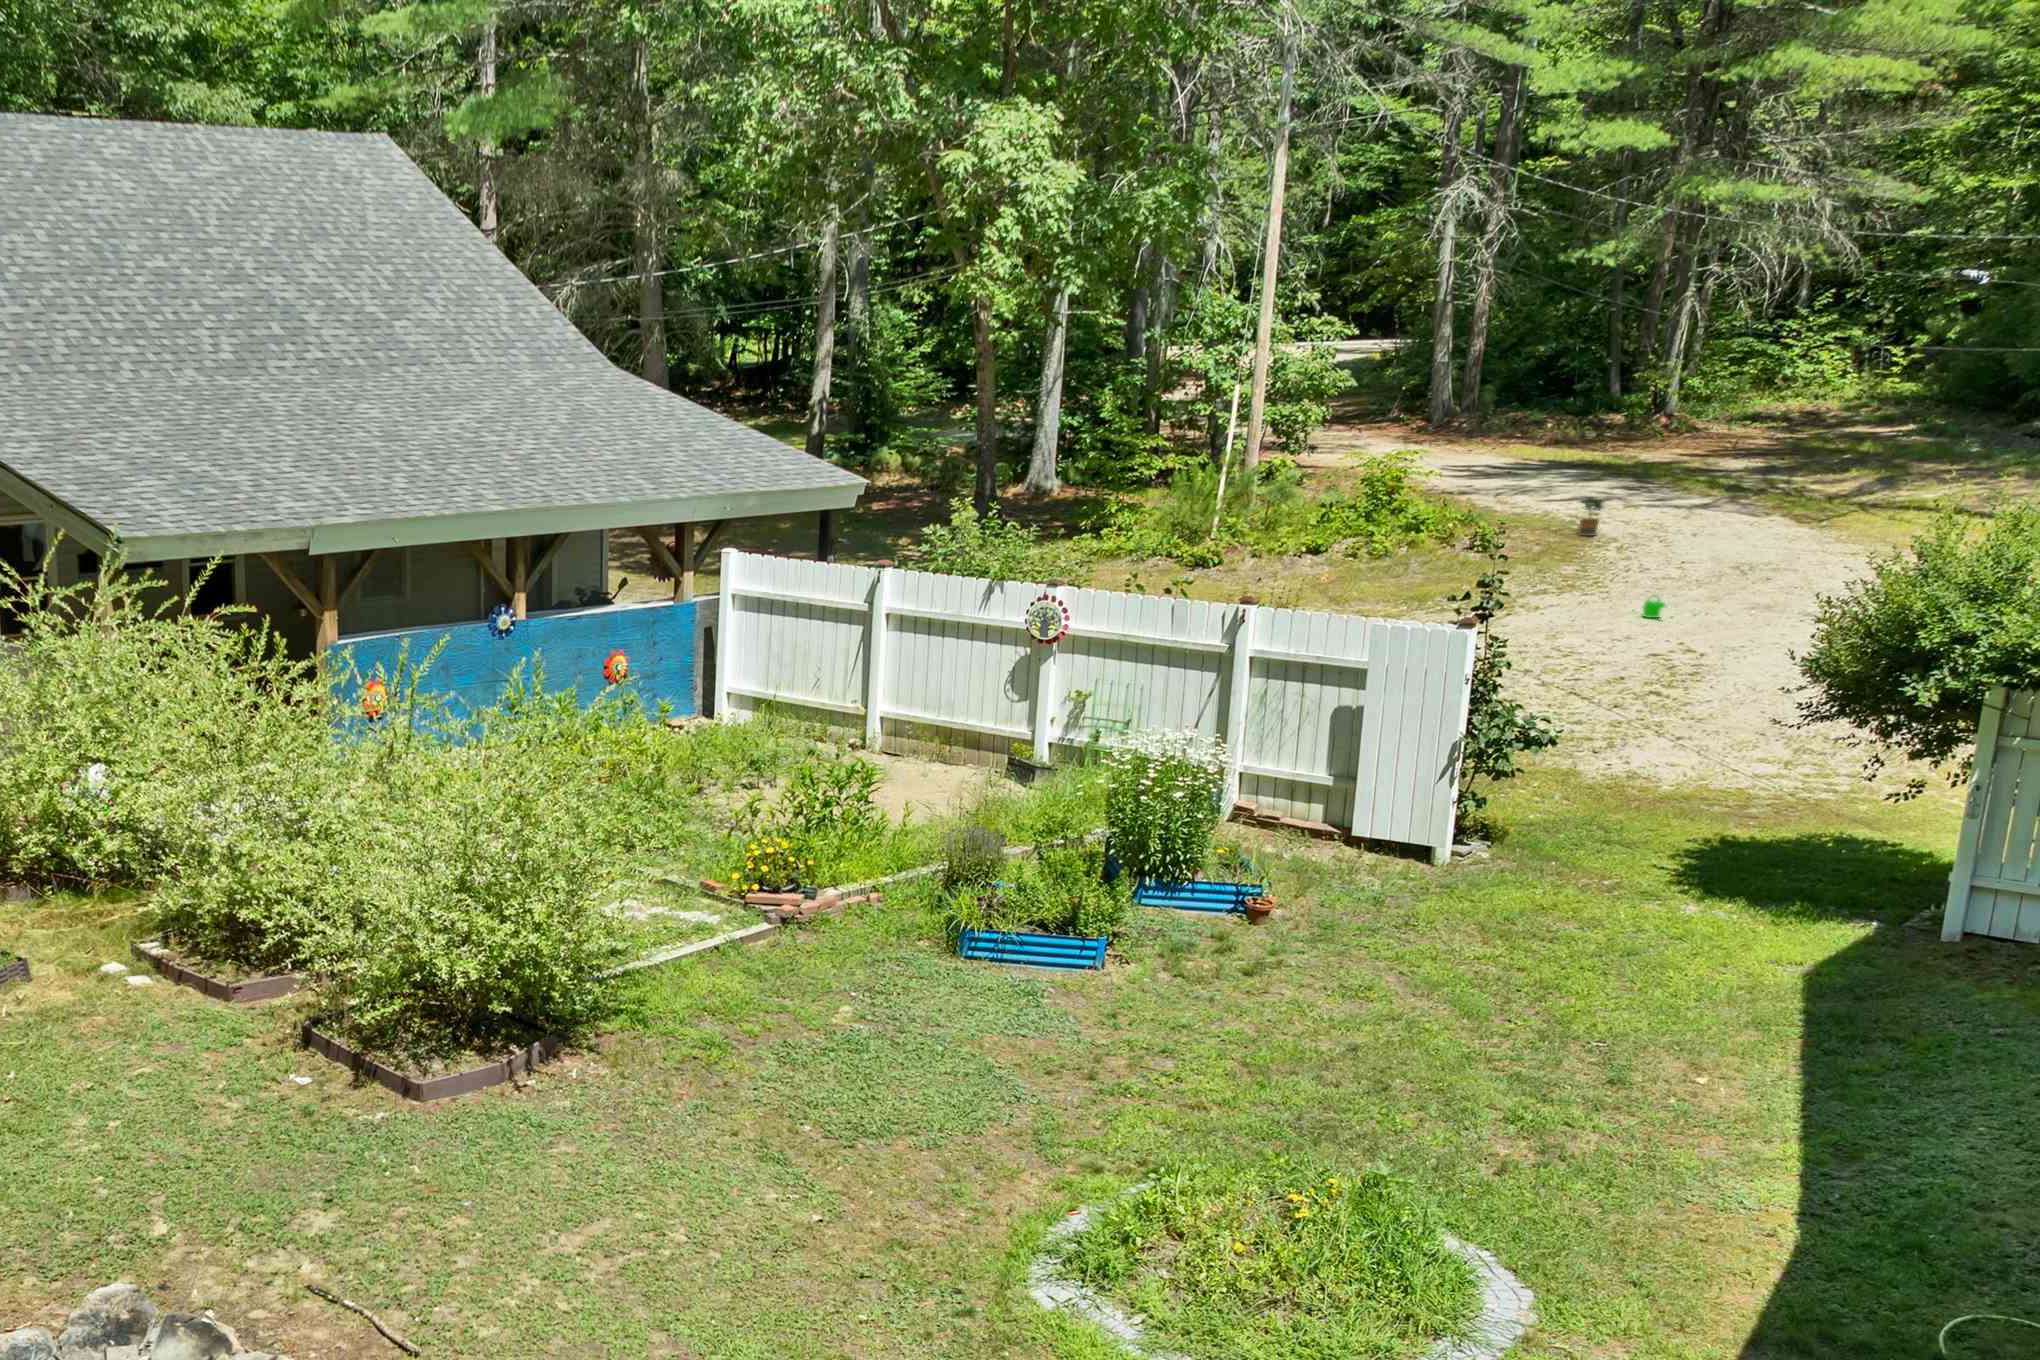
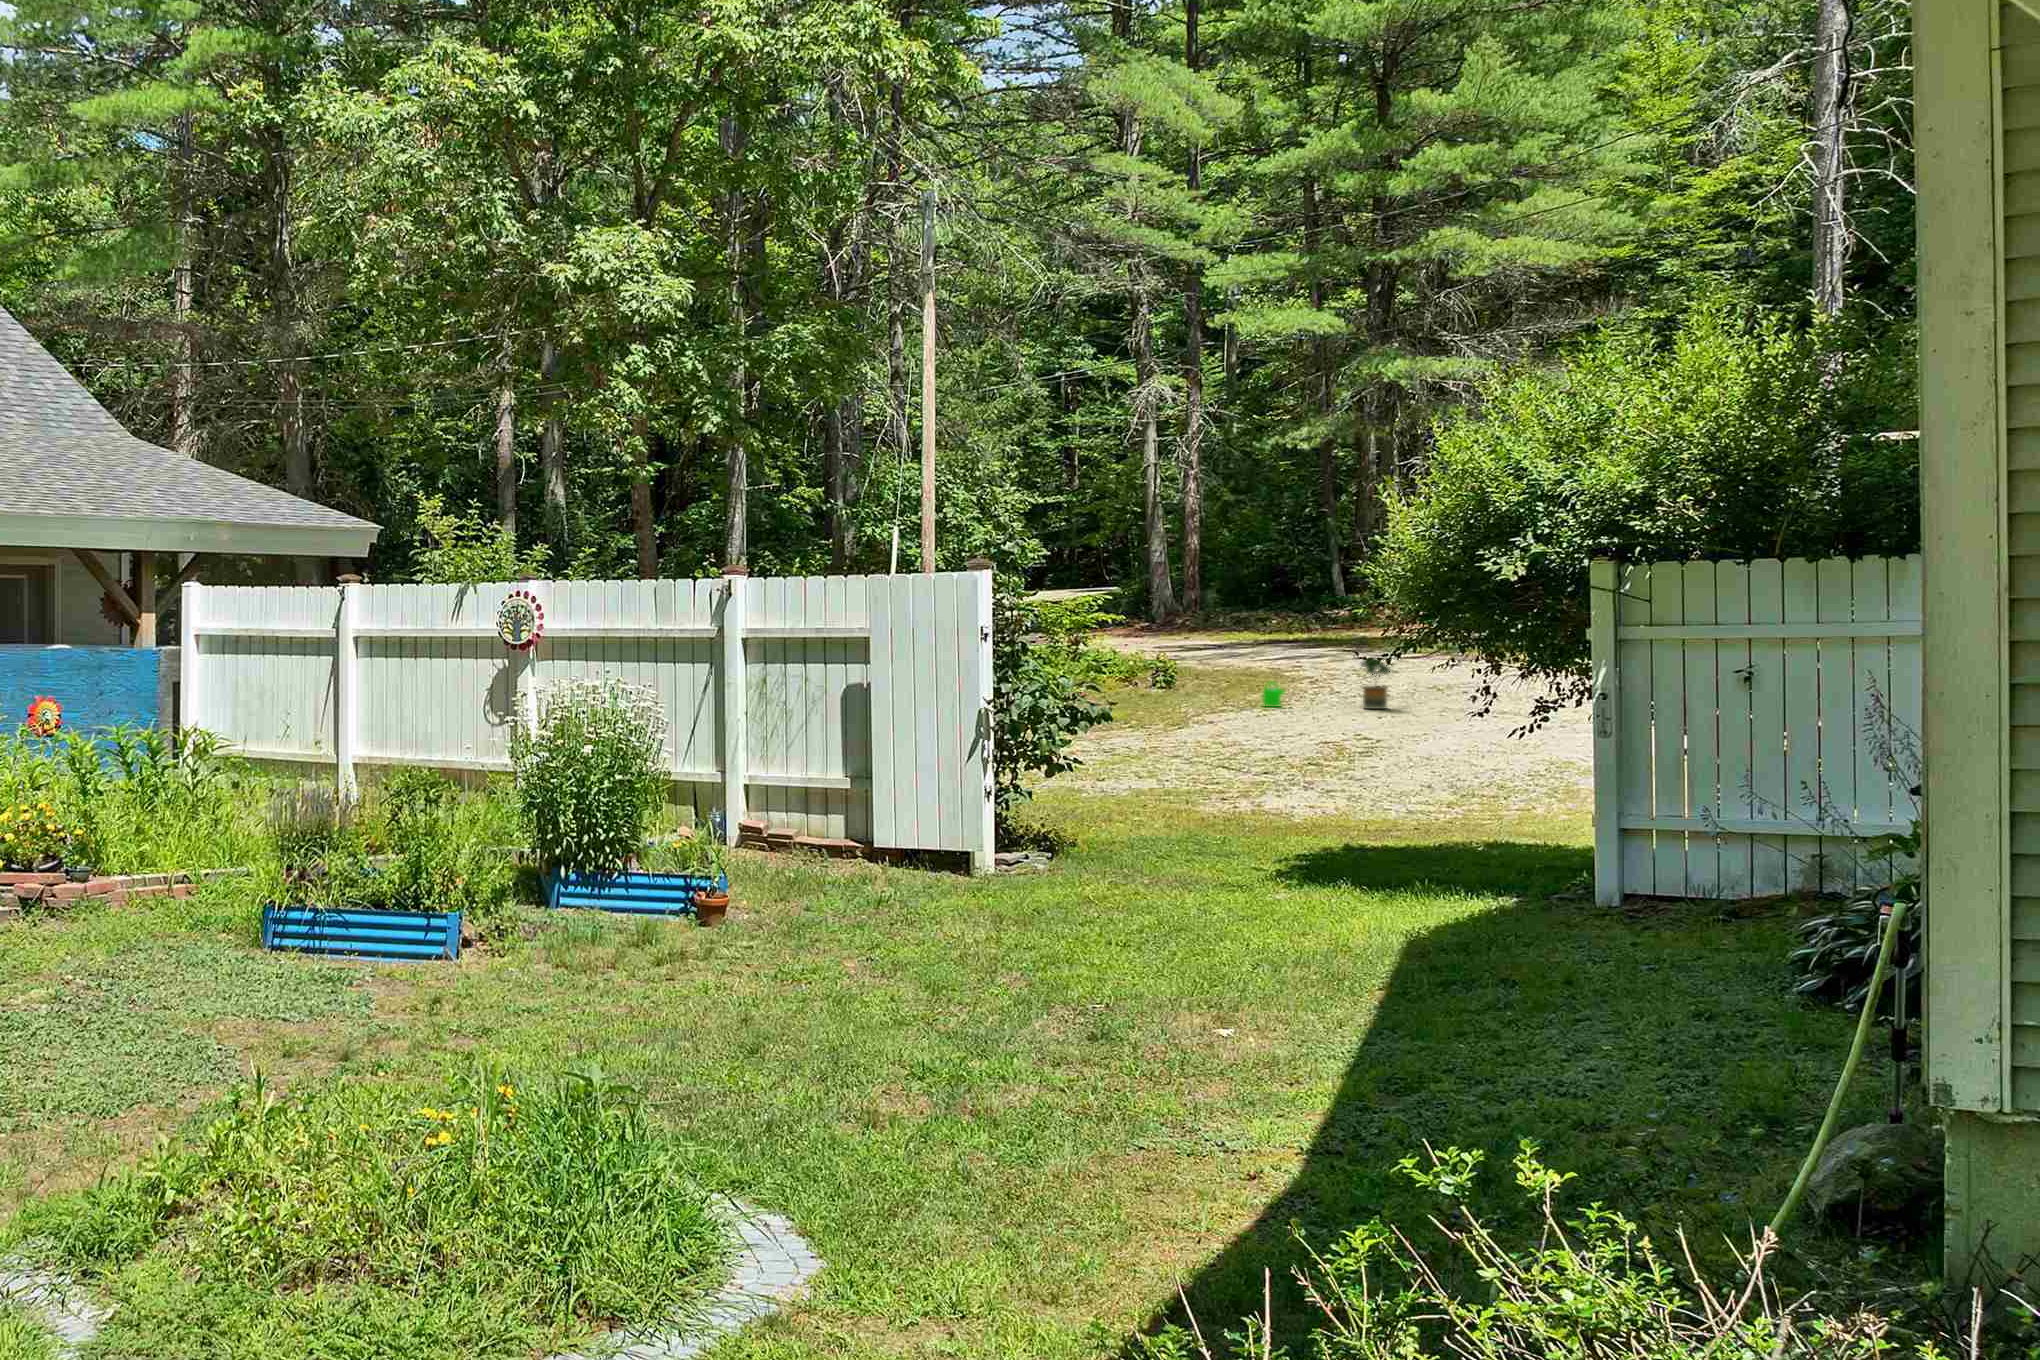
potted tree: present [1579,497,1605,536] -> present [1361,658,1393,709]

